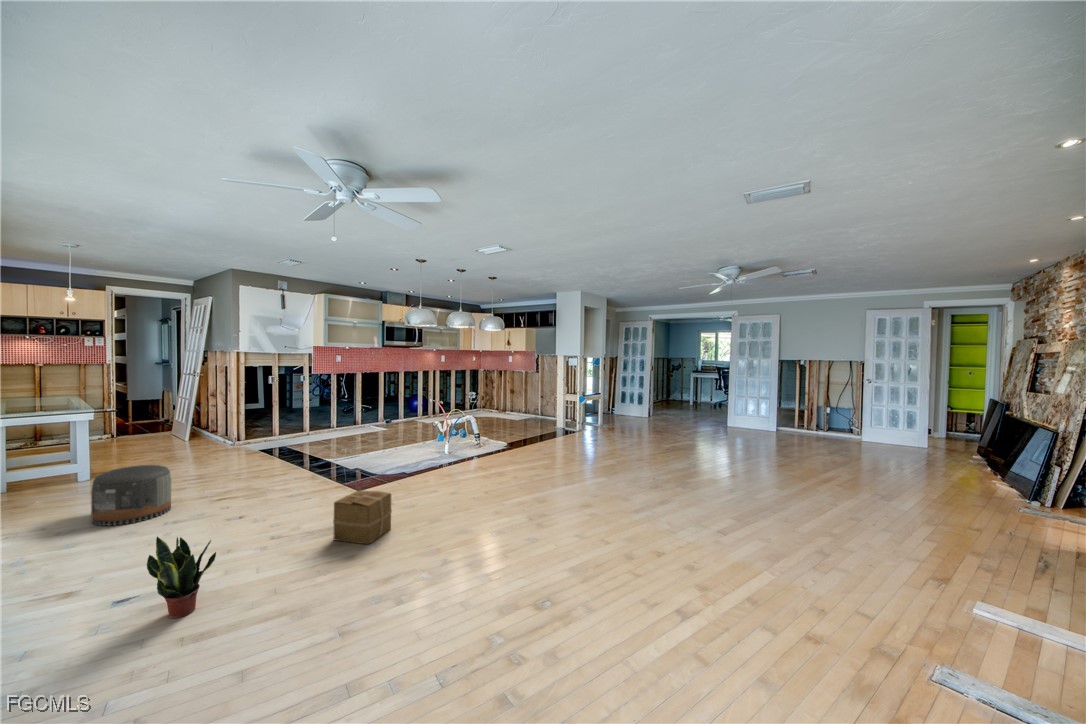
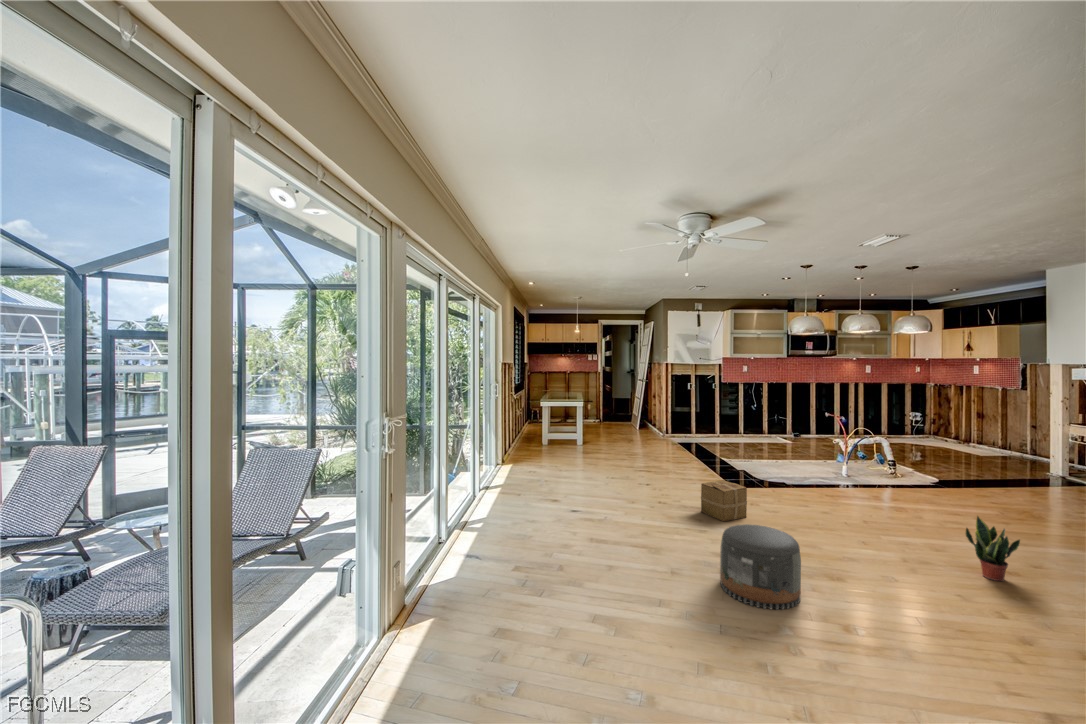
pouf: present [91,465,171,526] -> present [720,524,801,610]
potted plant: present [147,537,216,618] -> present [966,516,1020,581]

